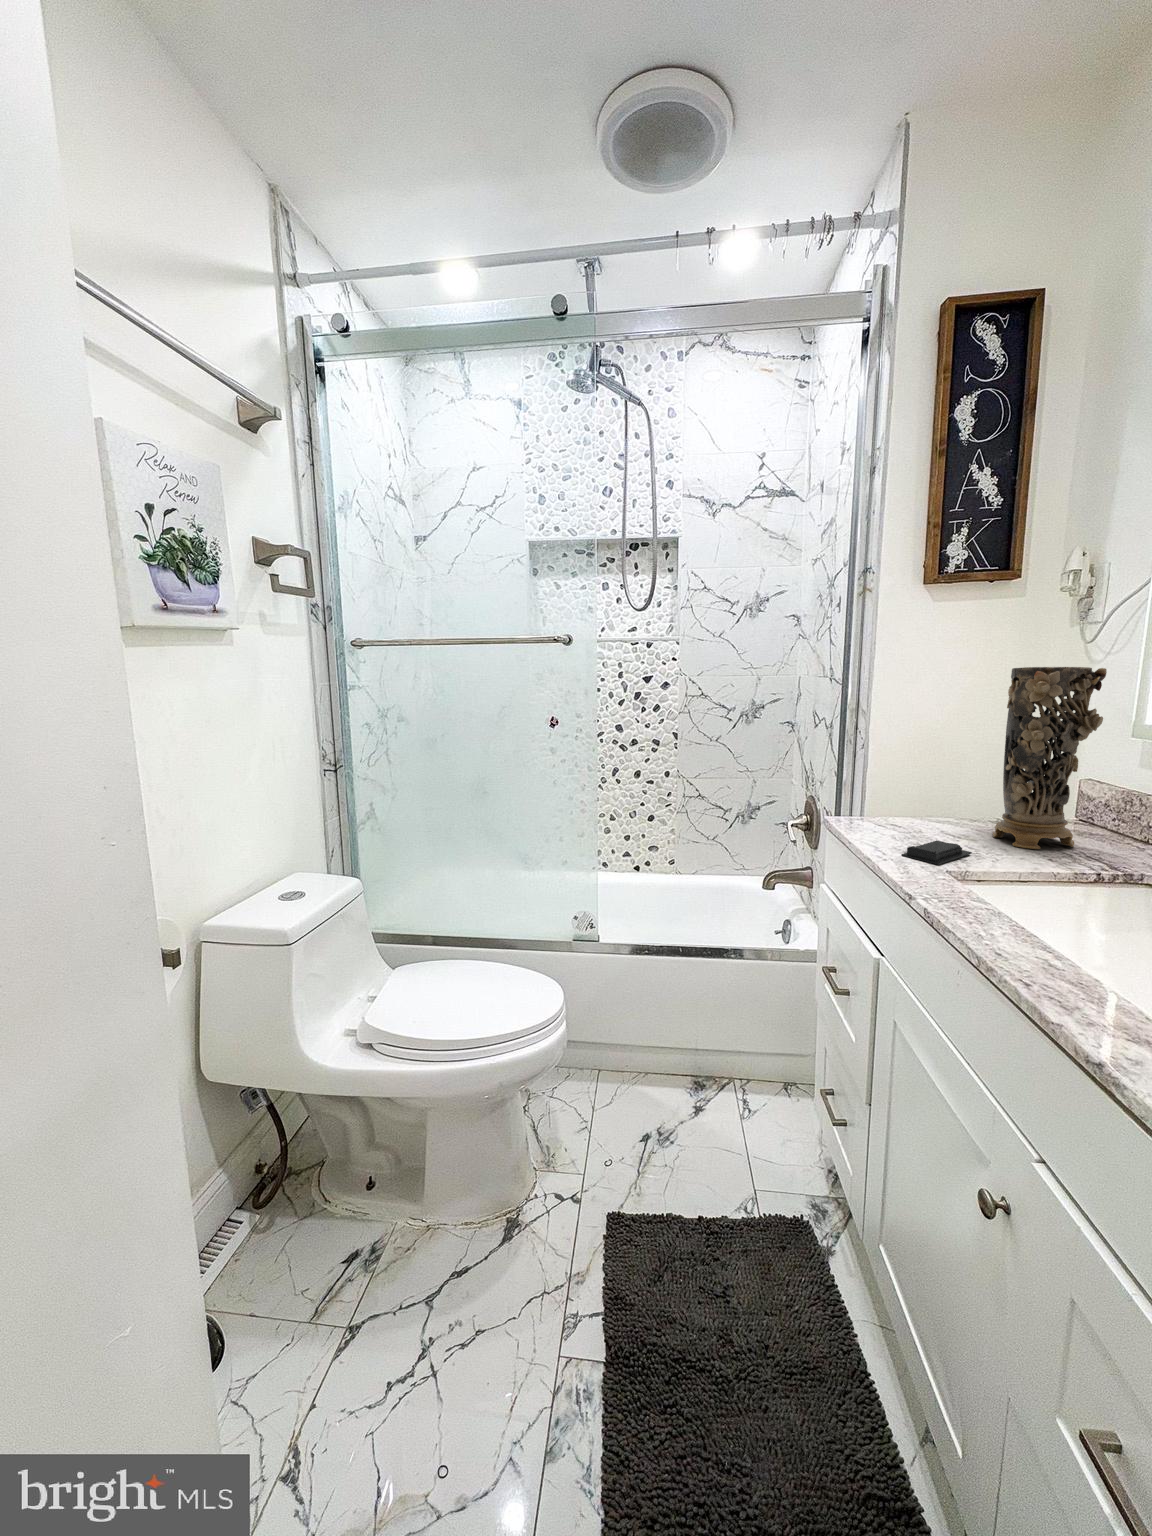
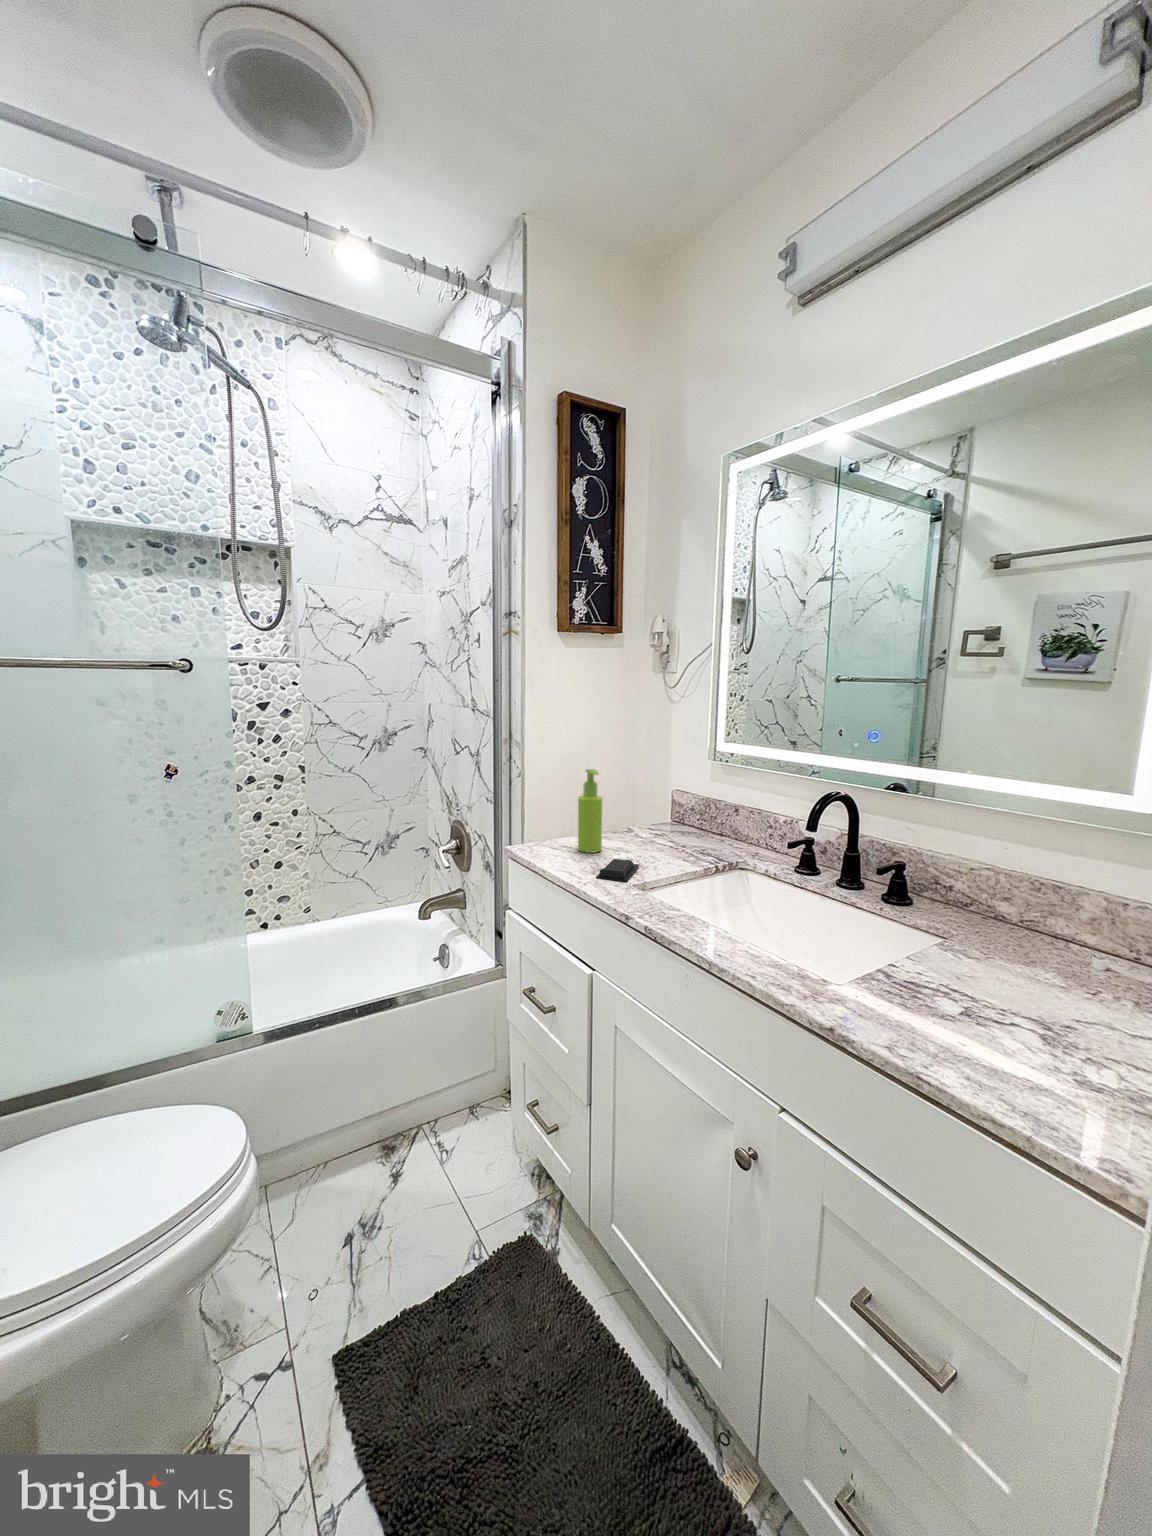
decorative vase: present [993,667,1107,849] -> none [637,709,703,853]
soap dispenser: none [905,738,941,834] -> present [578,769,602,853]

